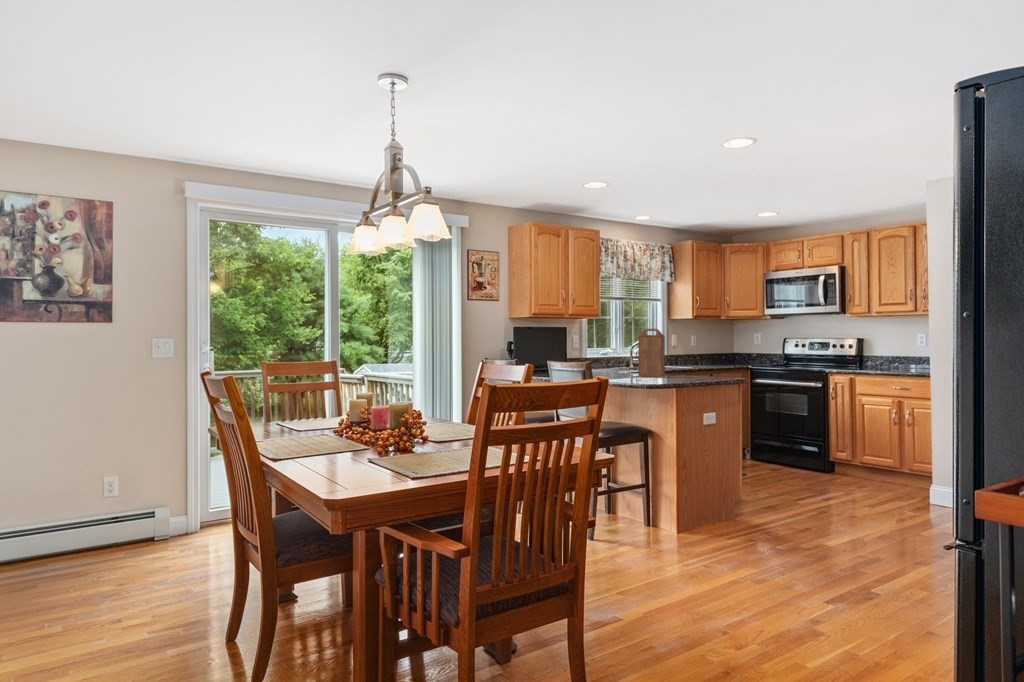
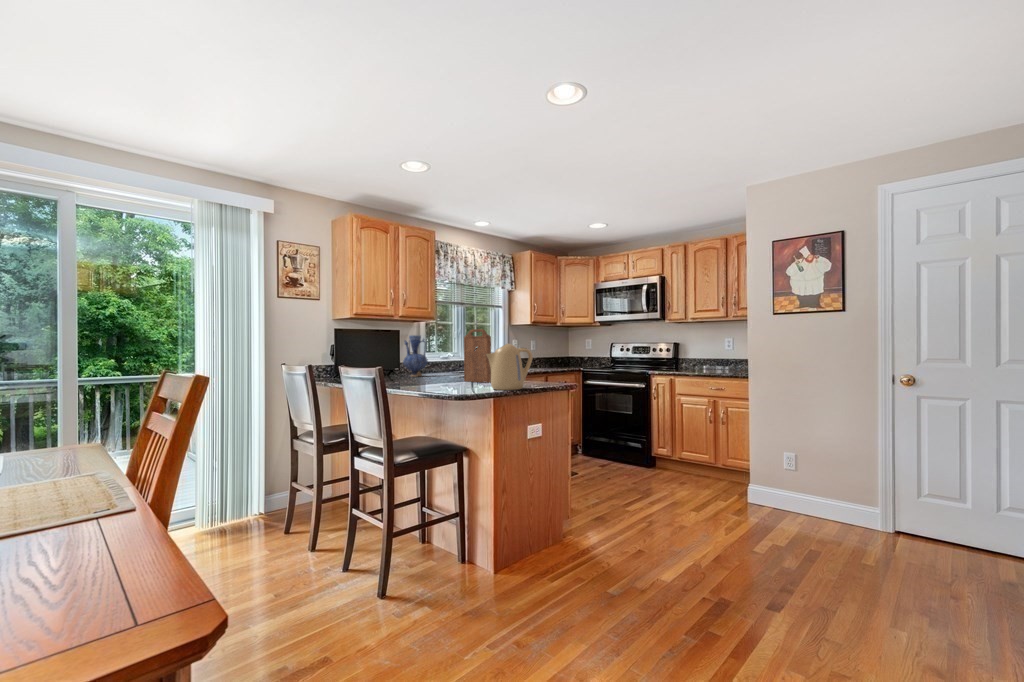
vase: none [569,332,593,373] -> present [403,335,428,377]
kettle: none [668,343,709,383] -> present [486,344,533,390]

